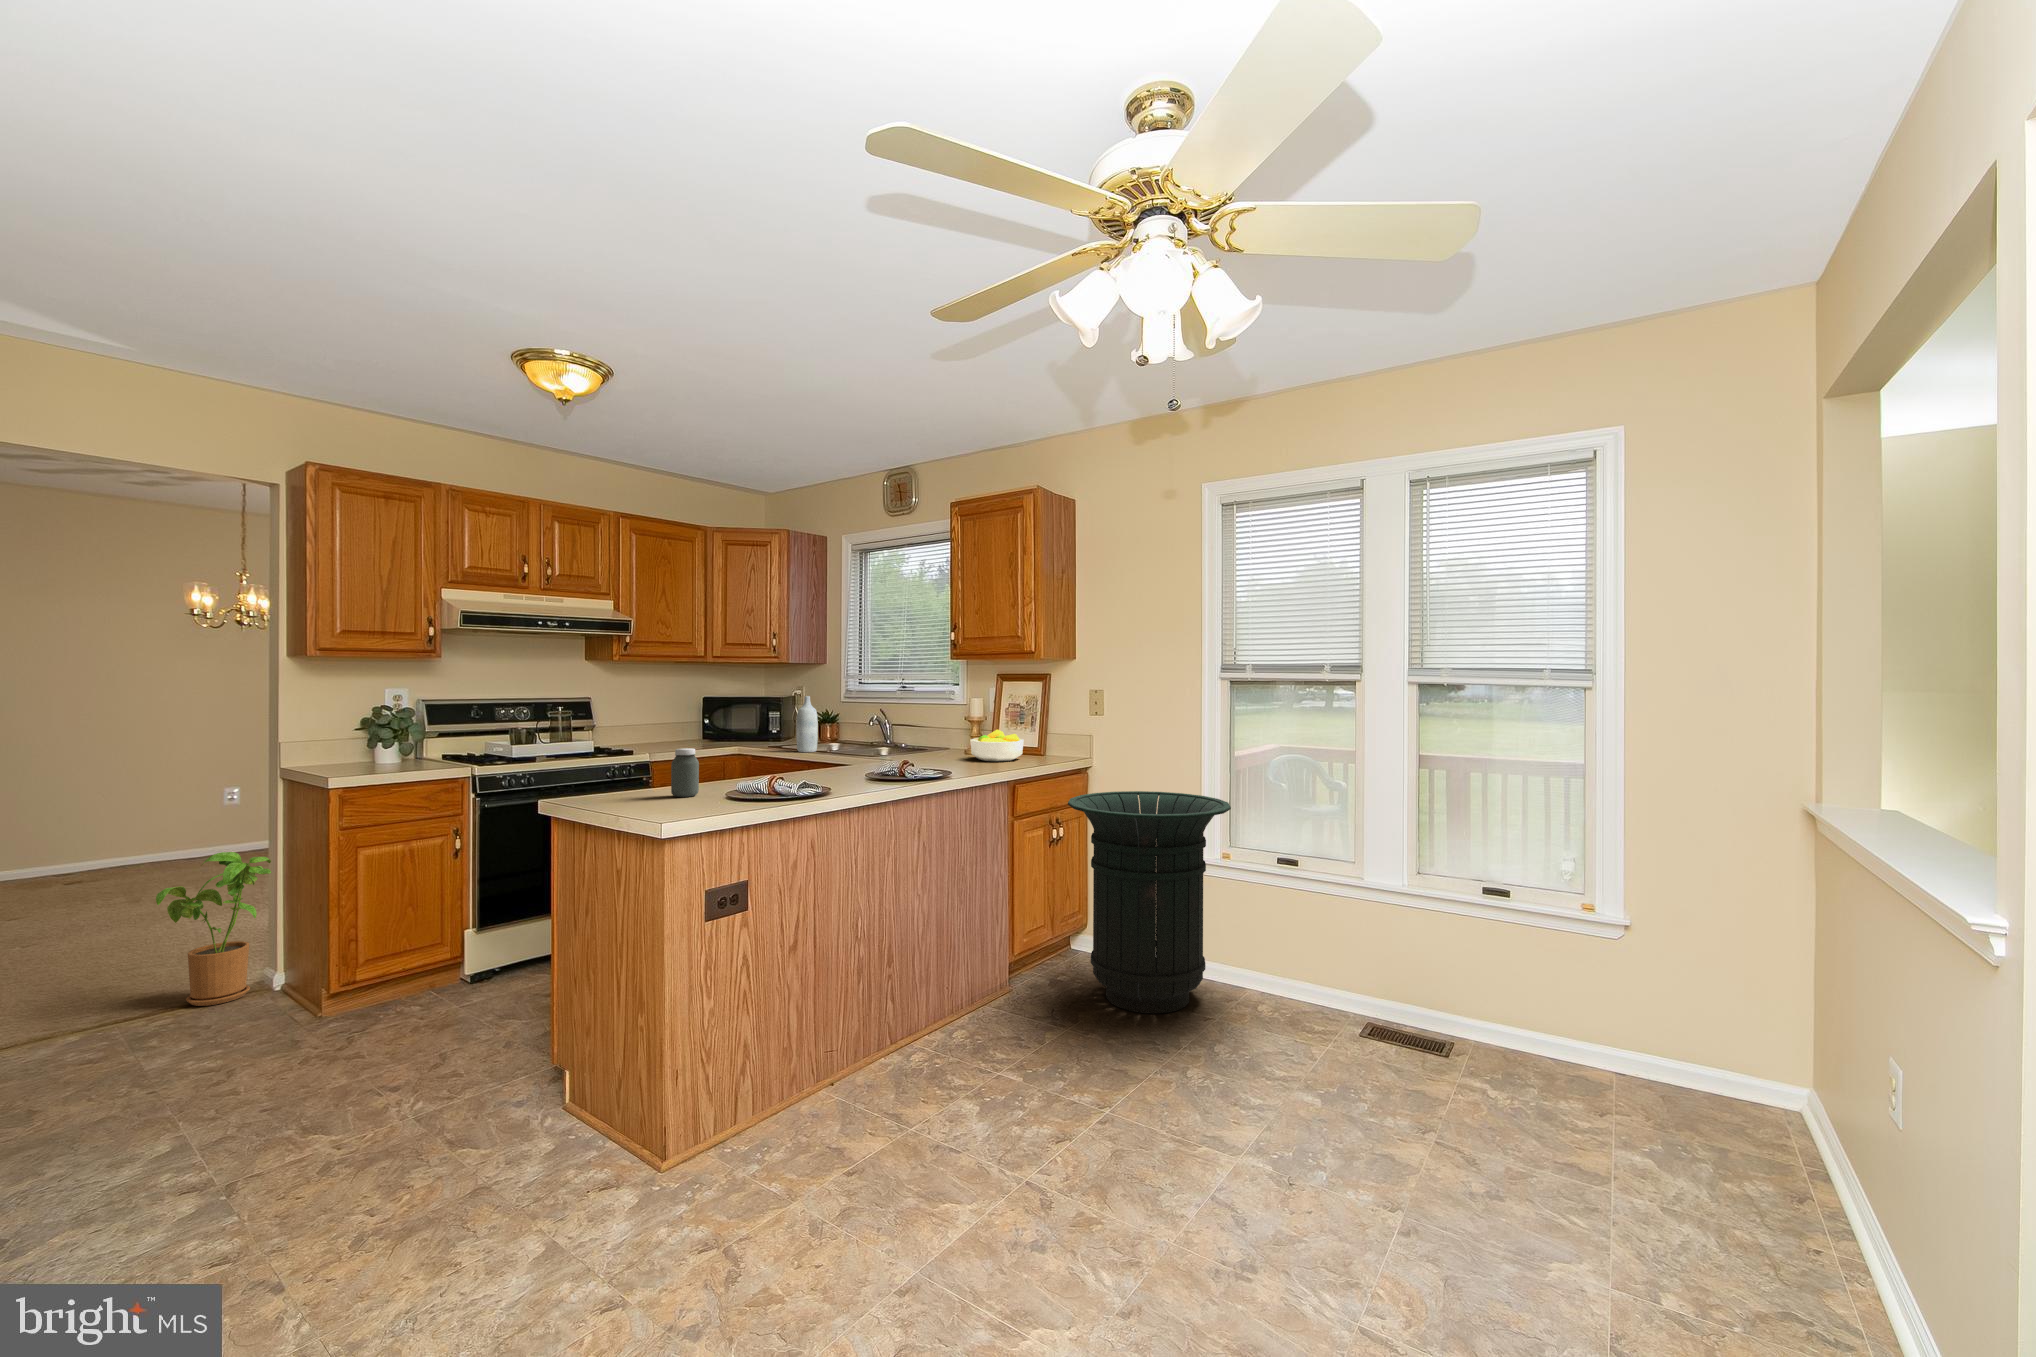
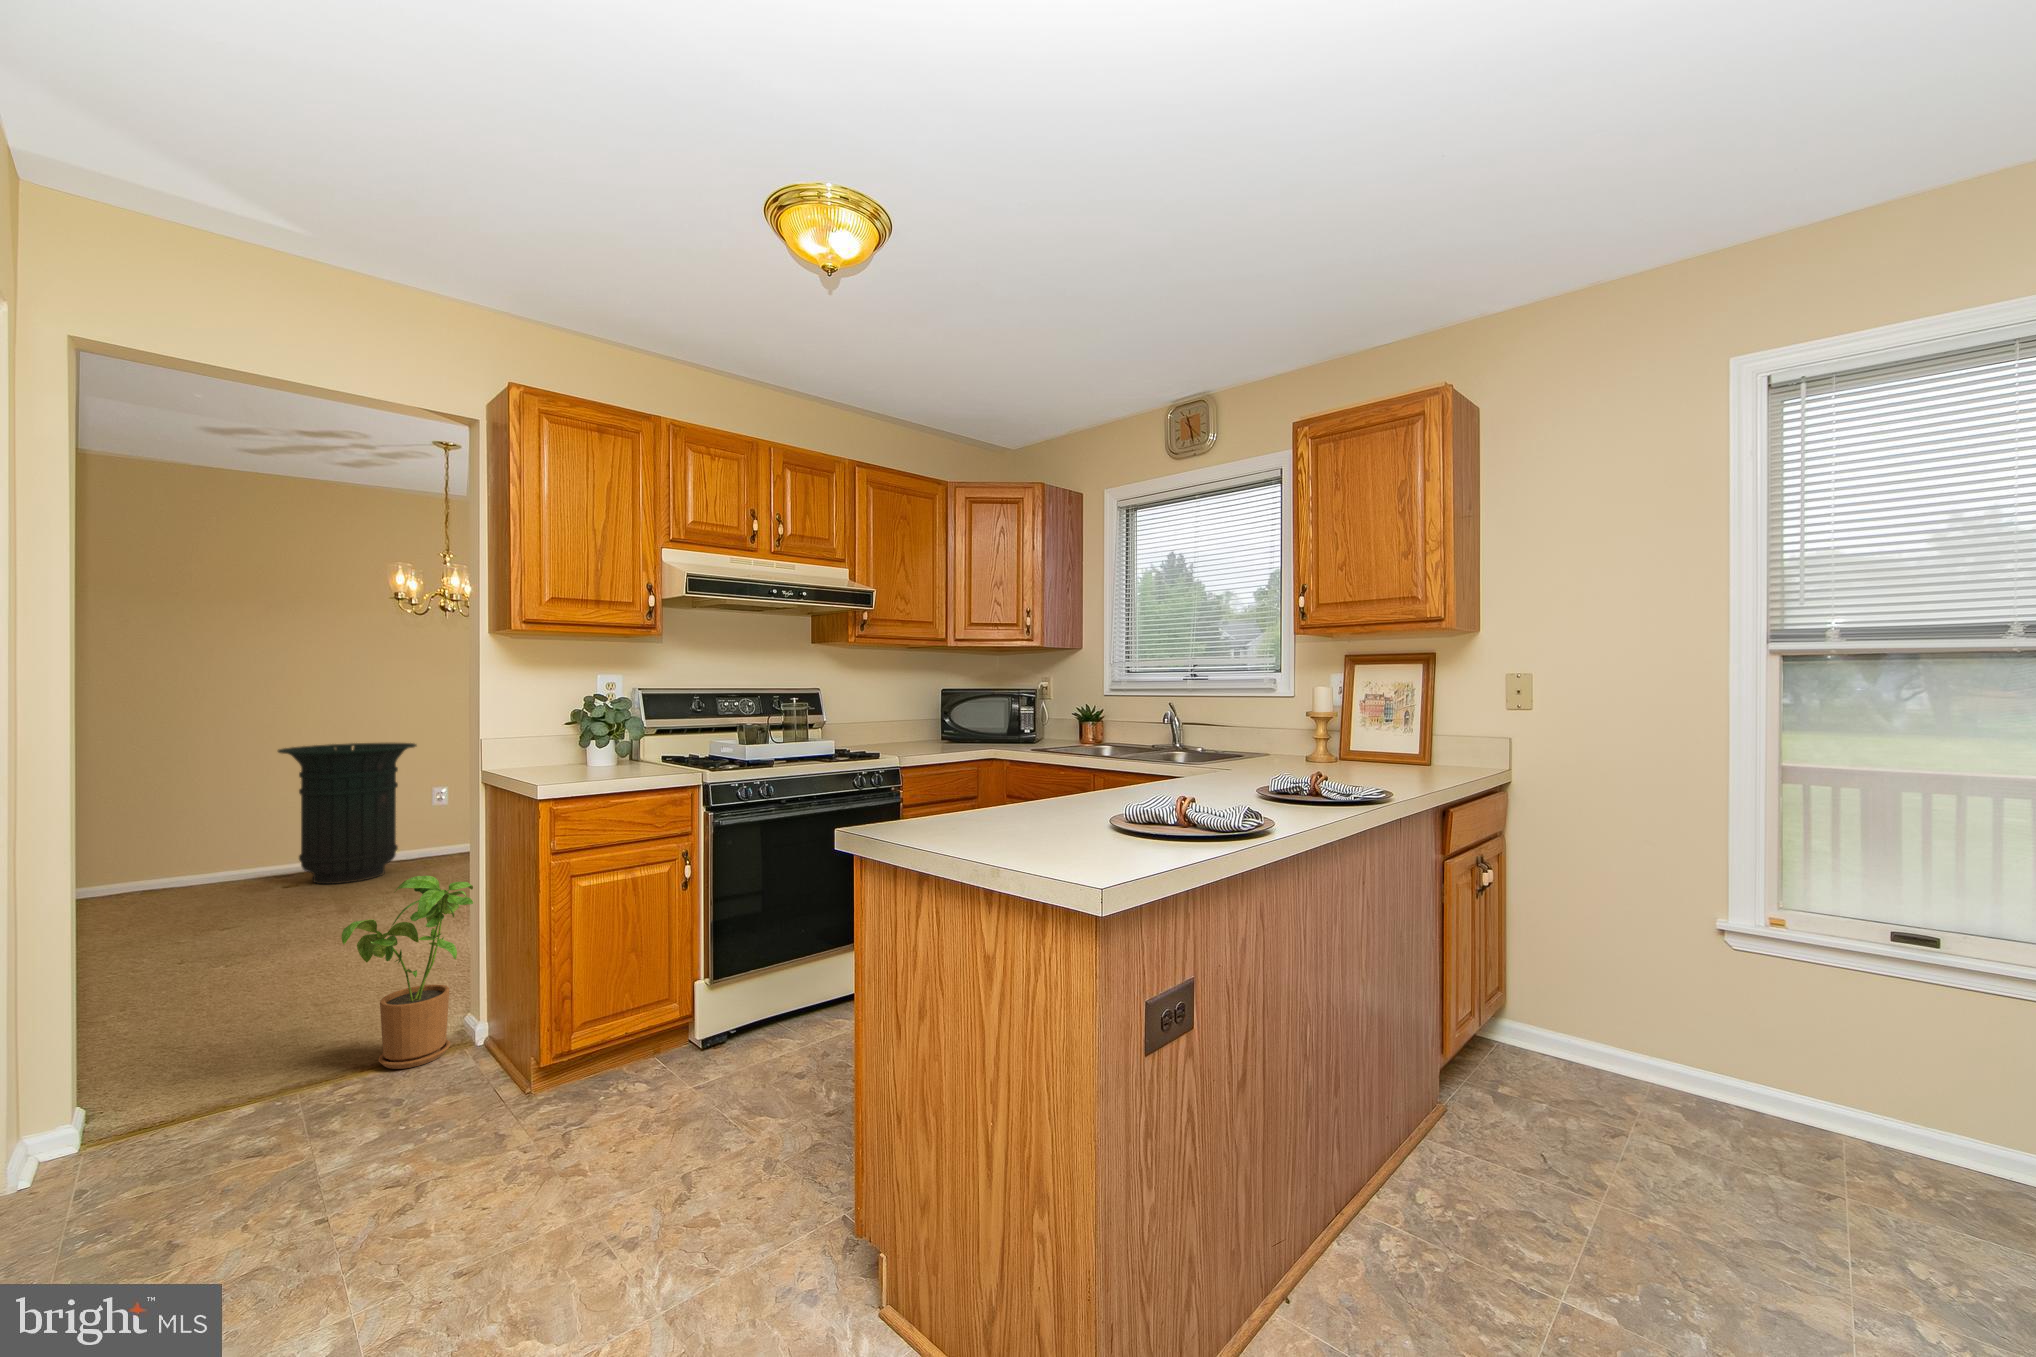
bottle: present [796,696,818,752] -> none [1068,684,1094,755]
fruit bowl: present [970,729,1024,762] -> none [1332,727,1413,772]
jar: present [671,748,699,797] -> none [1033,754,1074,832]
trash can: present [1068,791,1231,1014] -> present [278,743,416,884]

